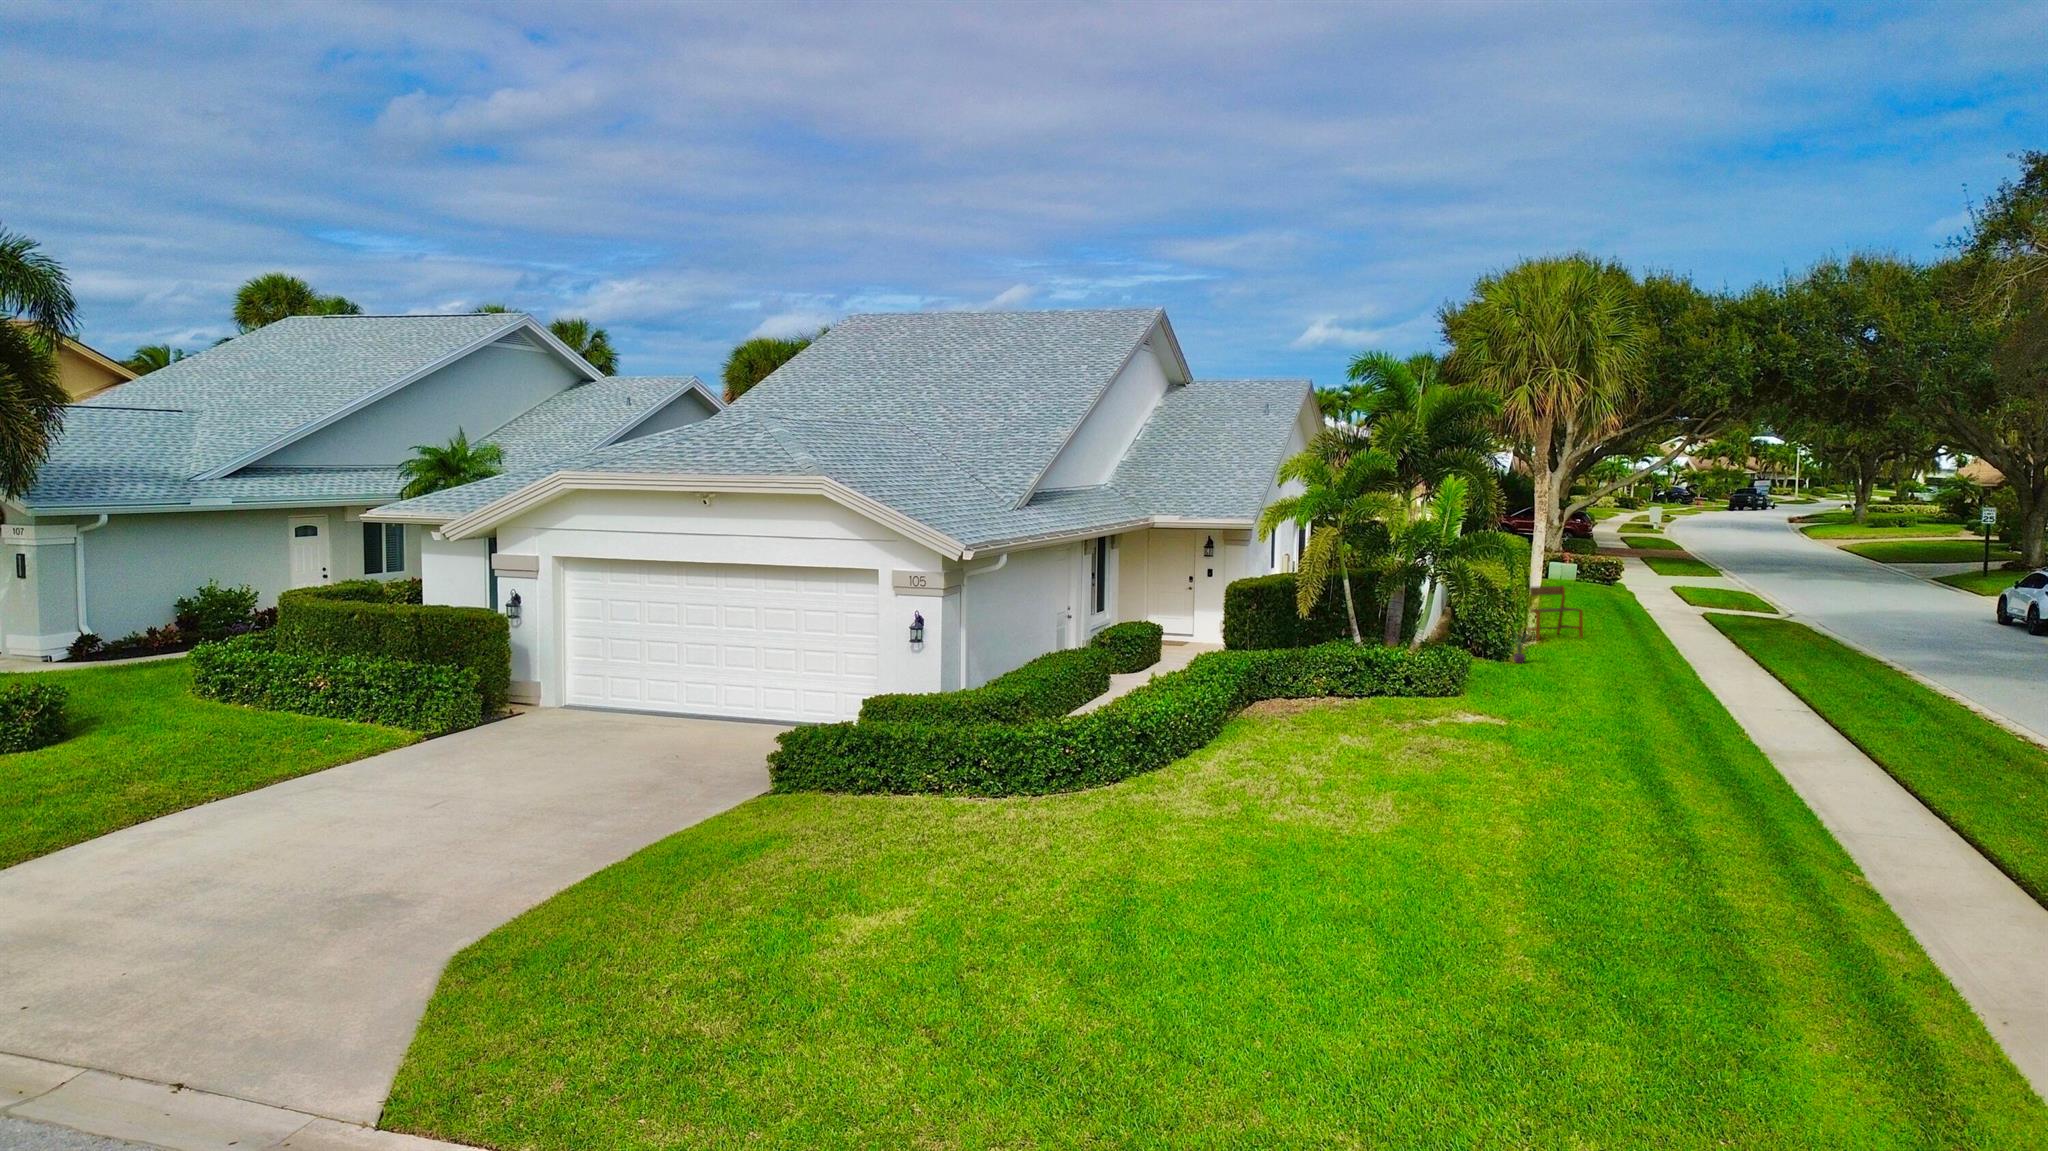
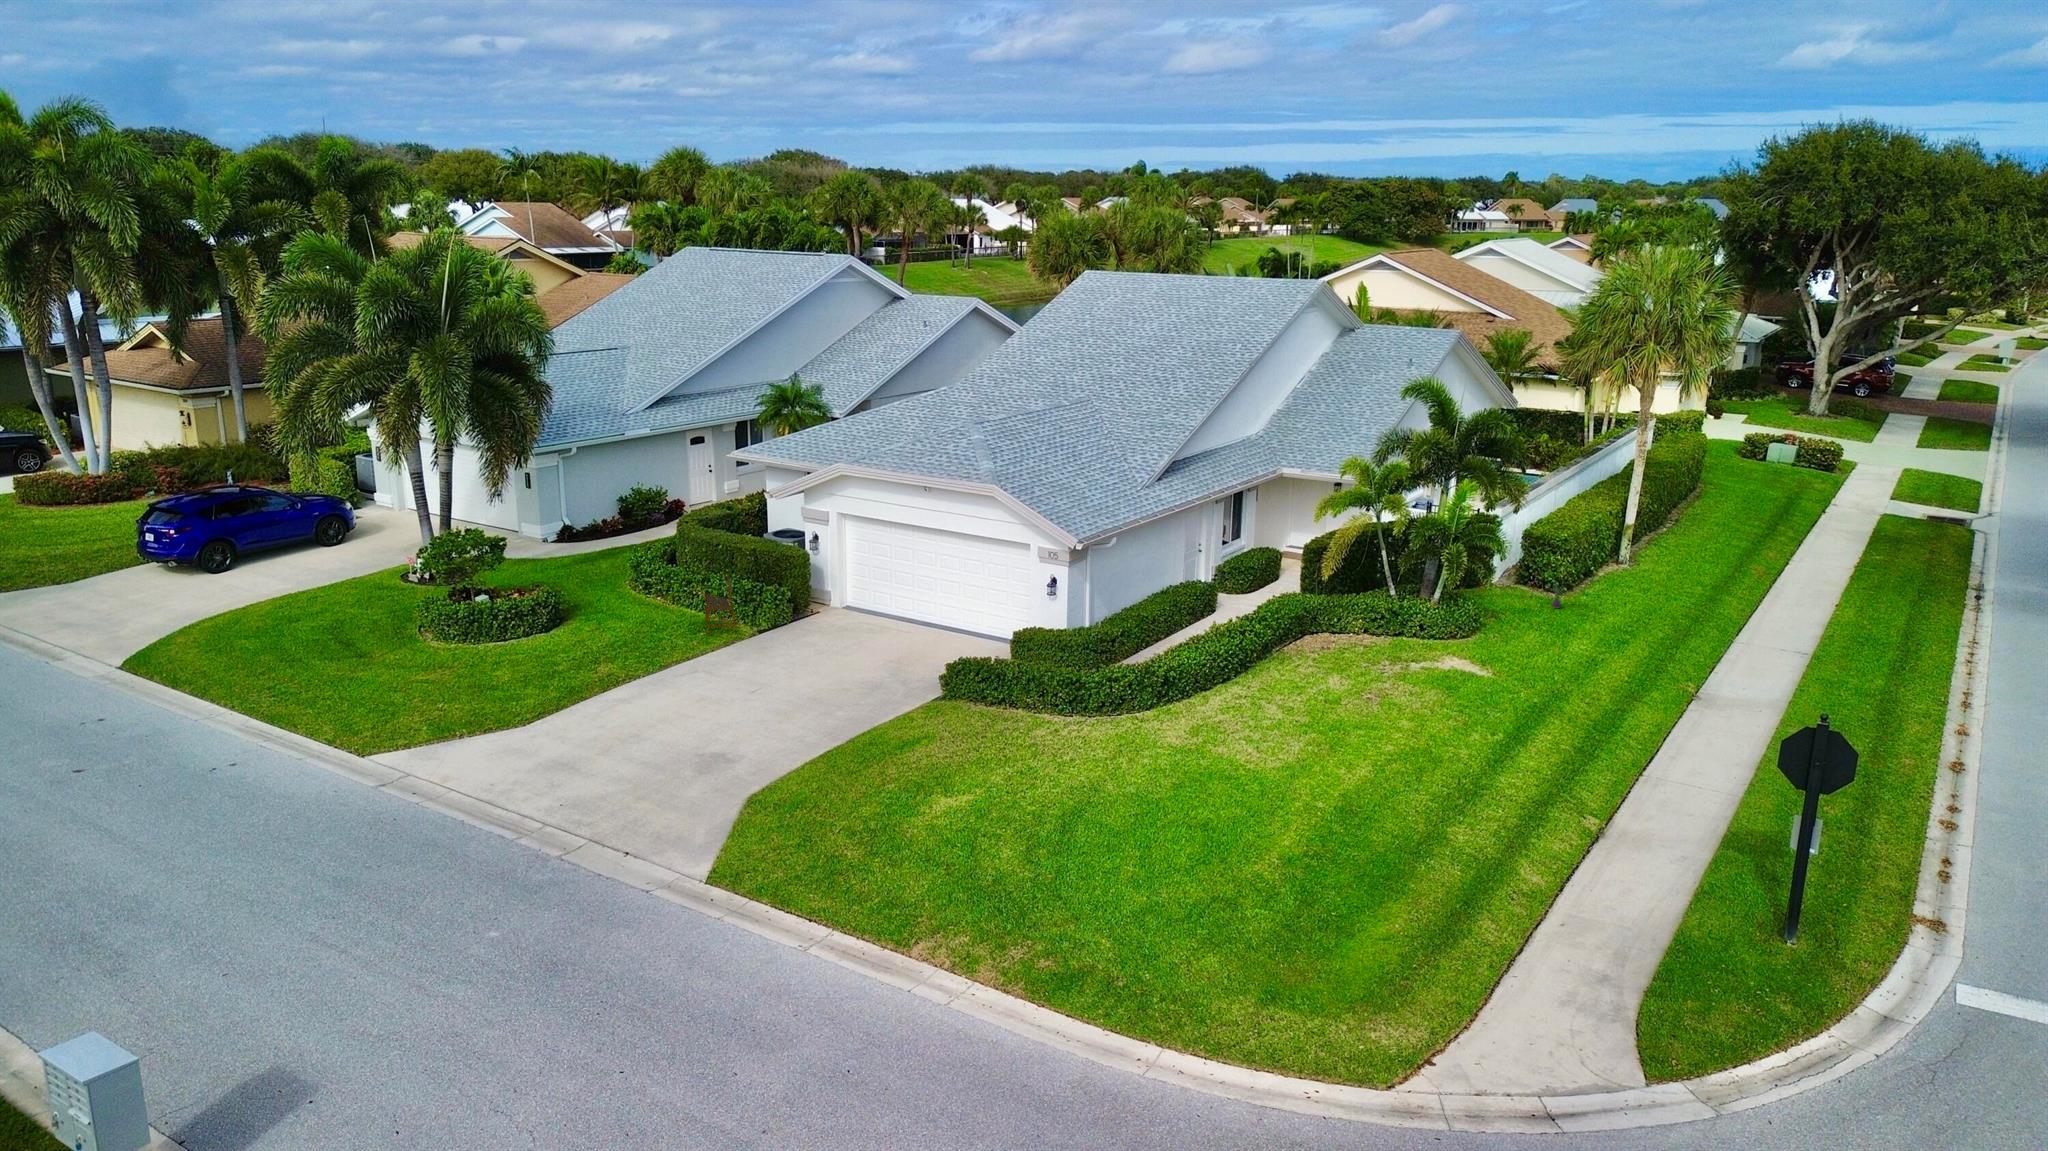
bench: present [1527,586,1583,640] -> present [705,575,737,634]

